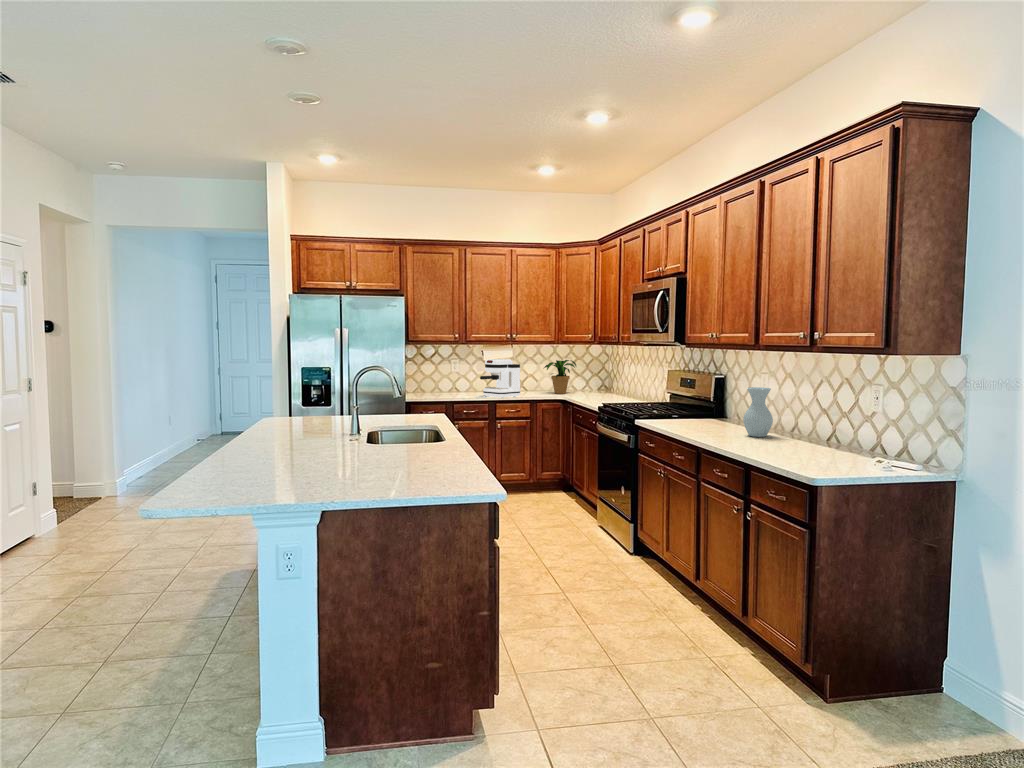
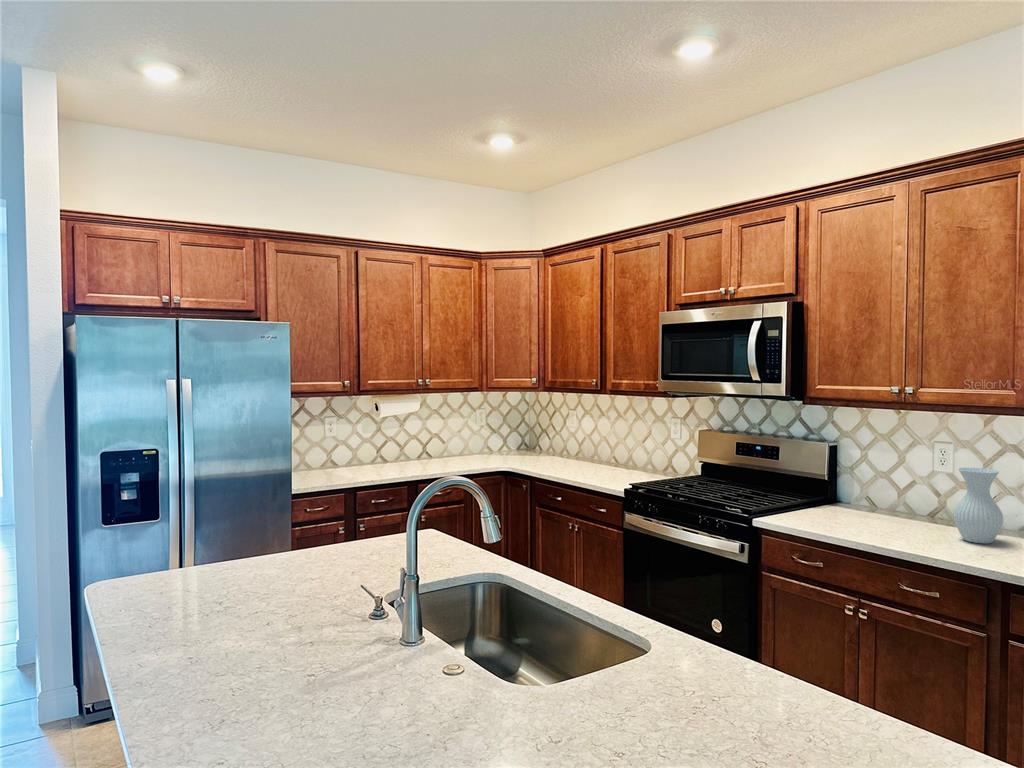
coffee maker: present [480,359,520,398] -> none [394,417,449,476]
potted plant: present [544,360,576,394] -> none [462,413,511,462]

